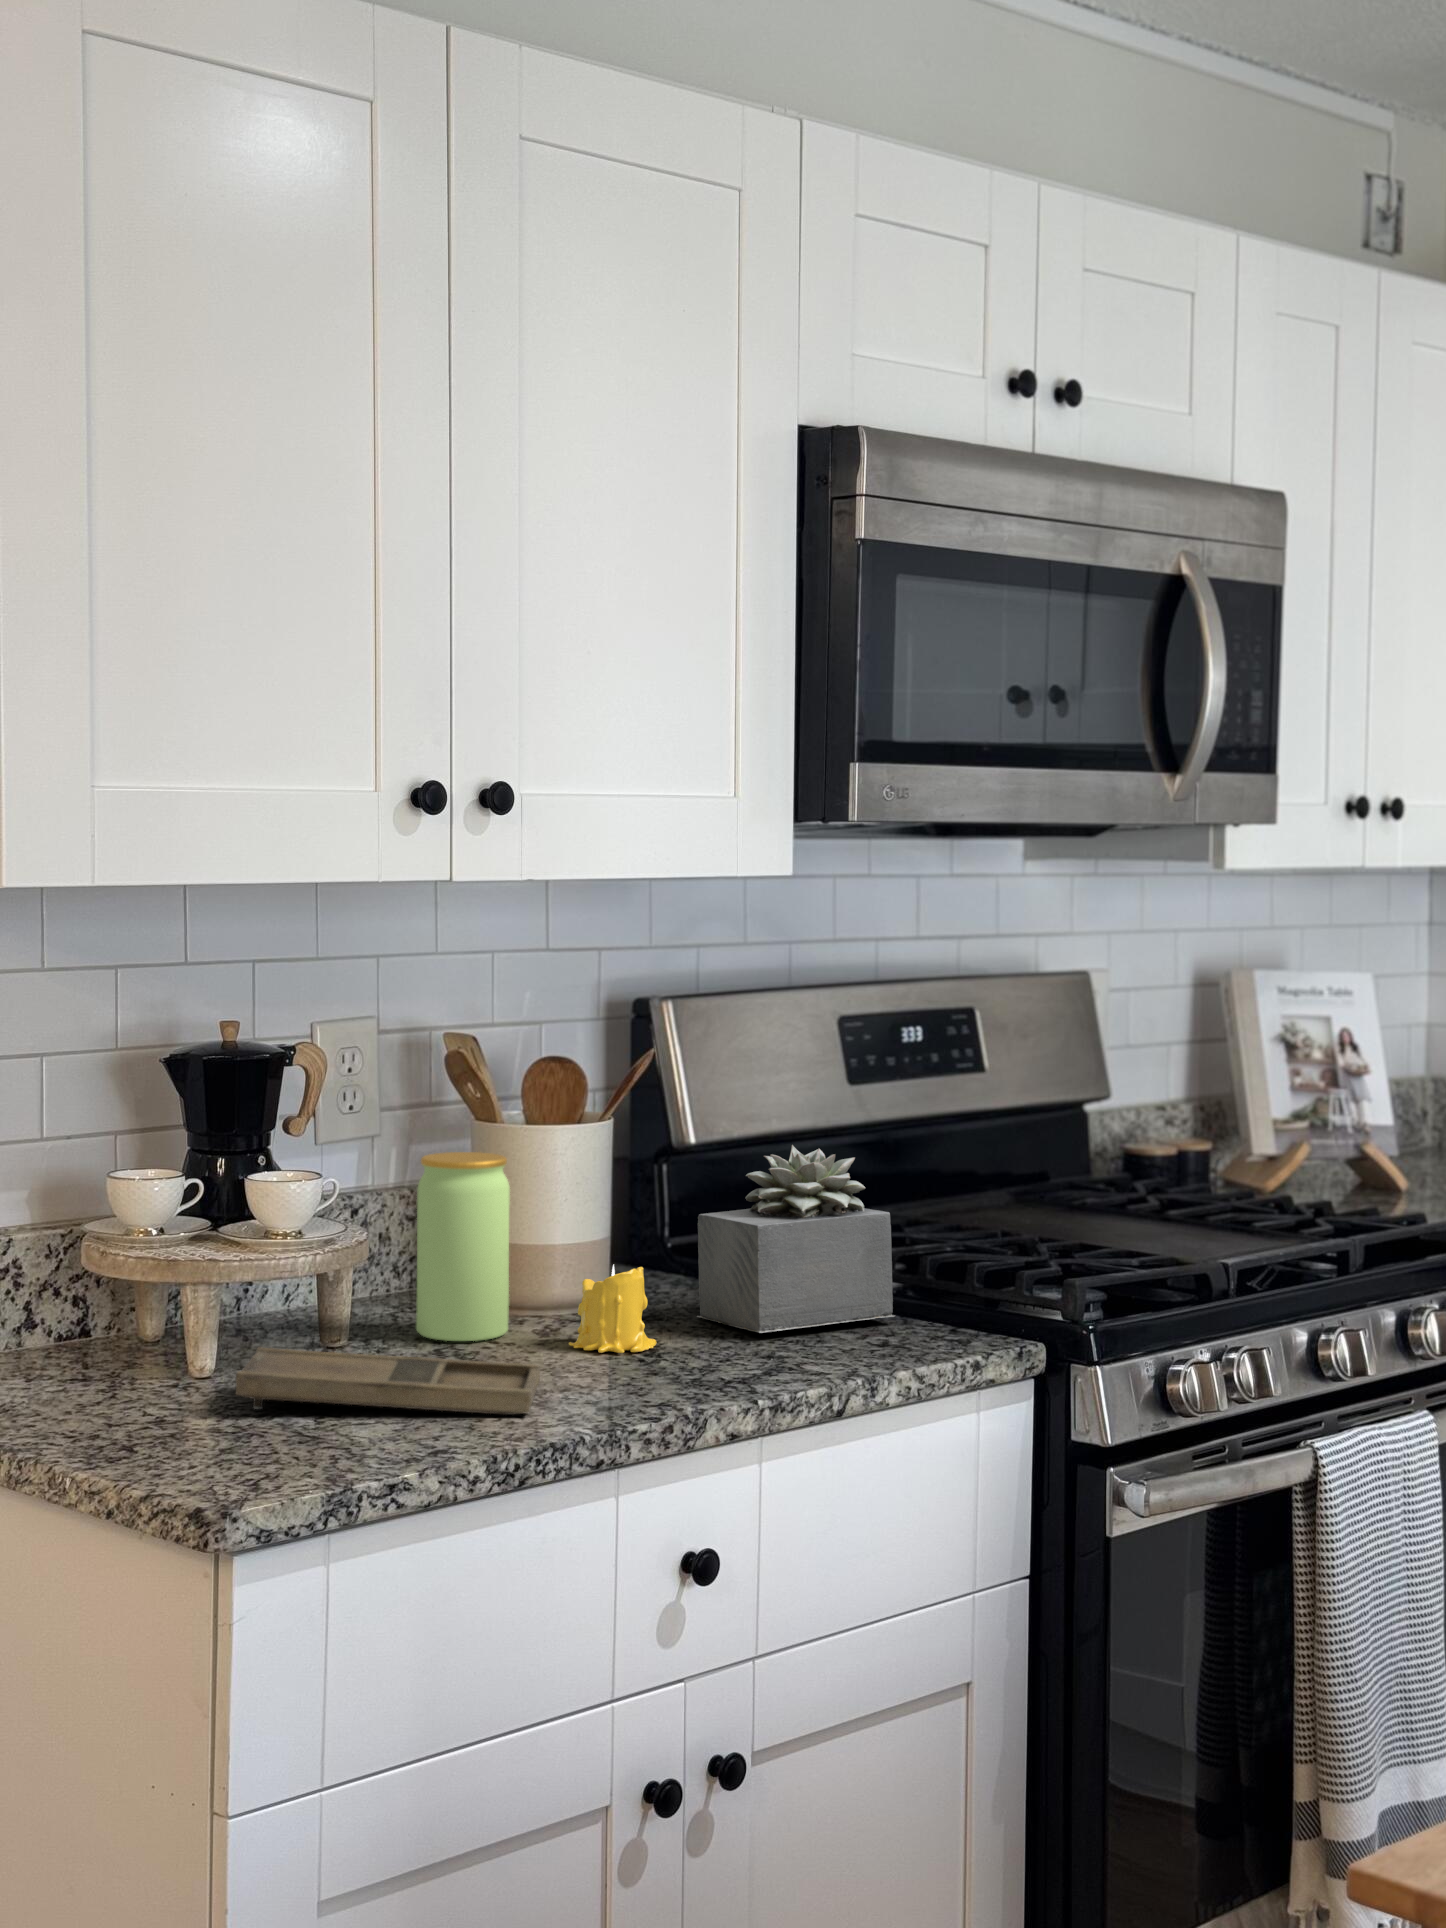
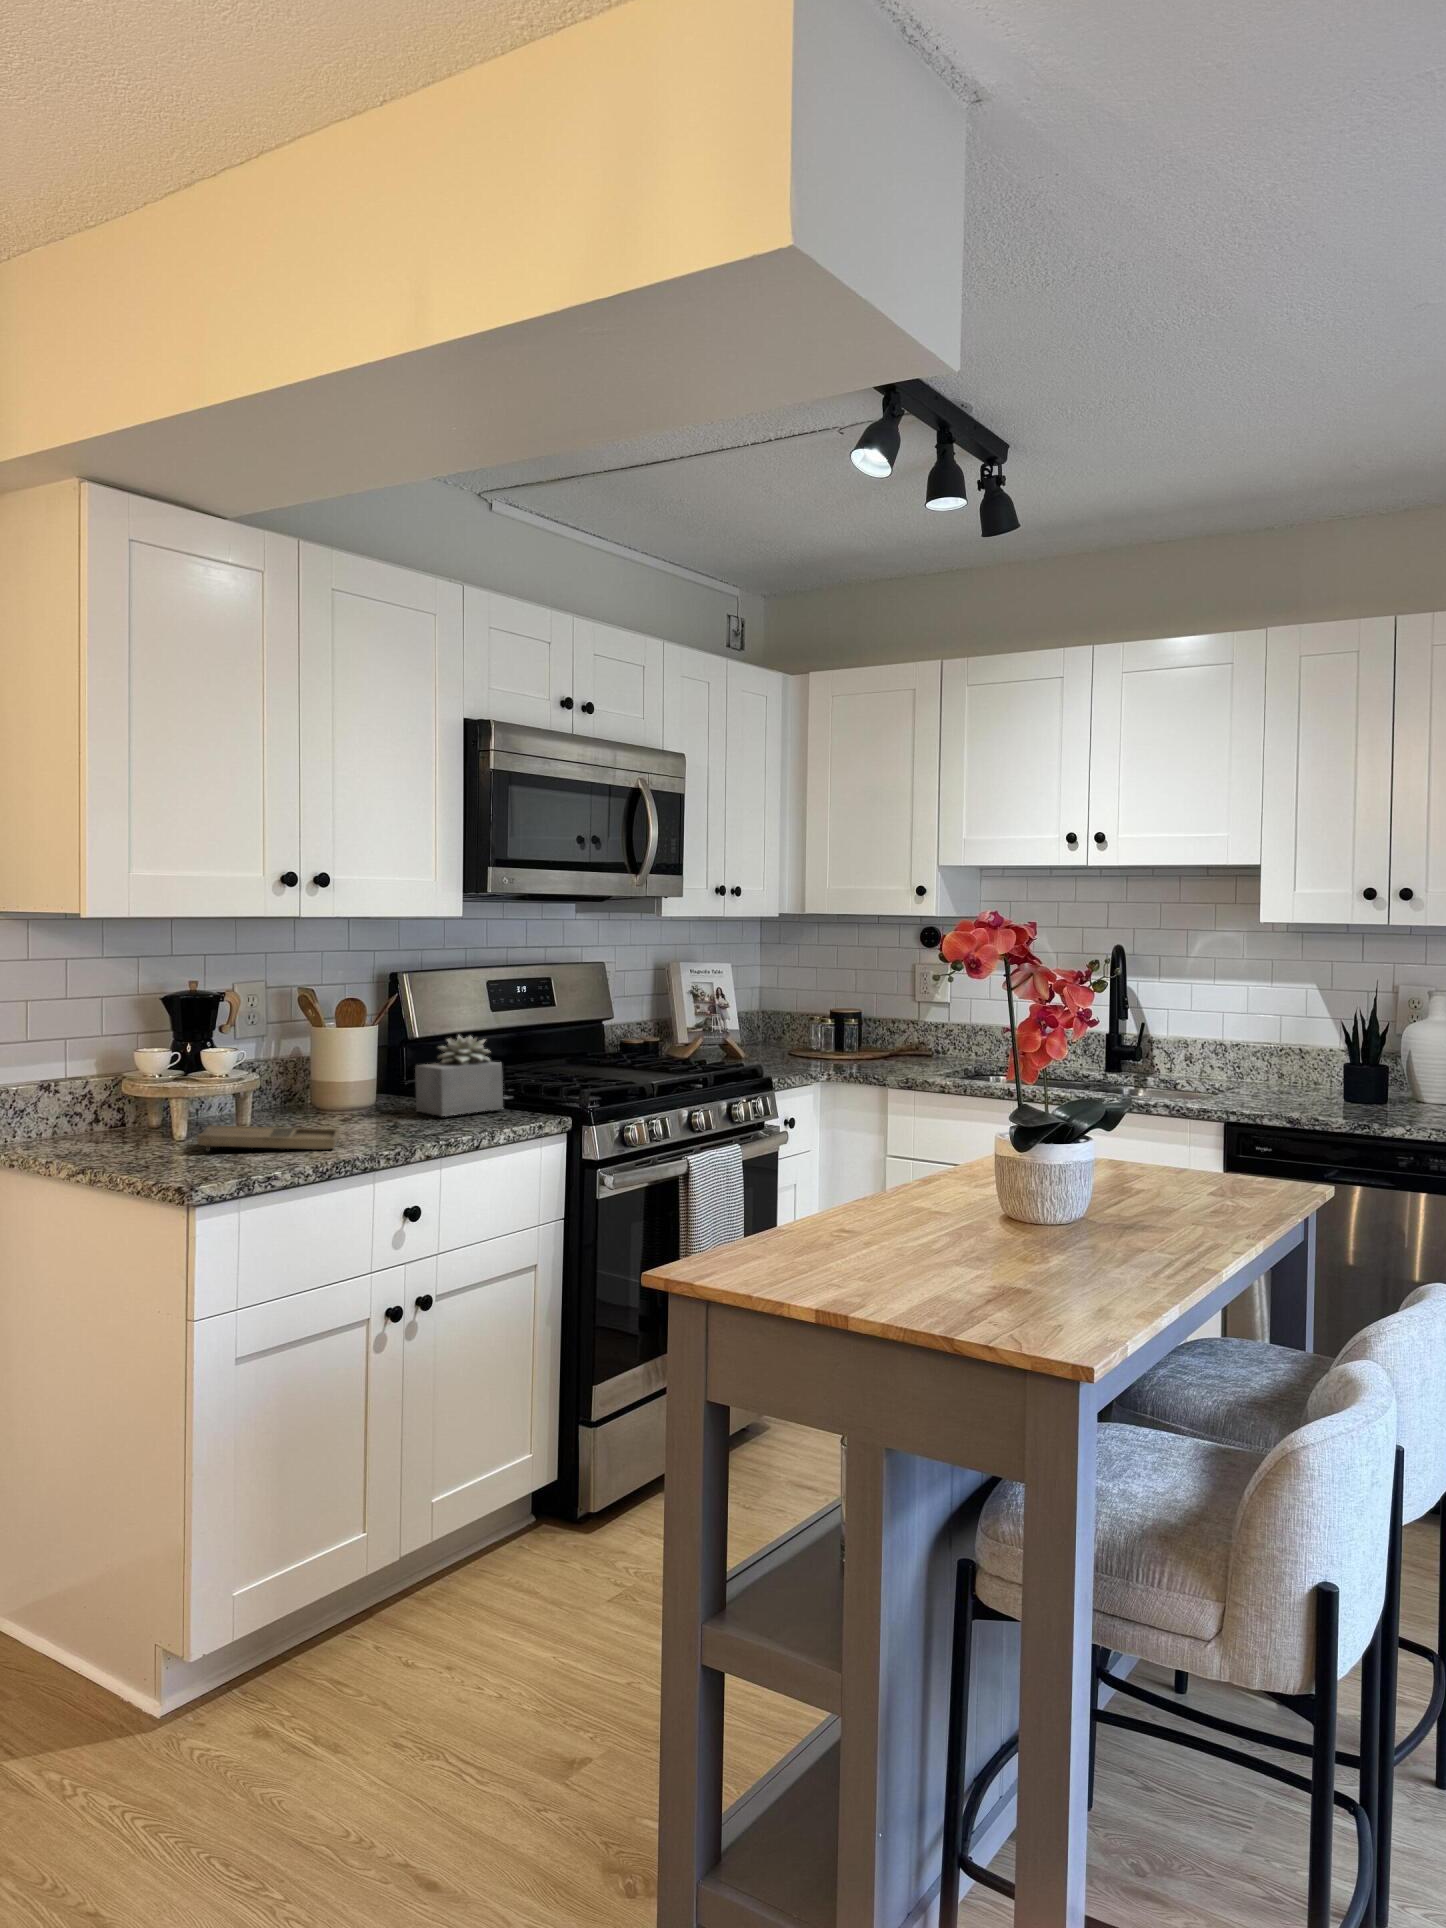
jar: present [416,1152,510,1341] -> none [284,1039,328,1123]
candle: present [569,1265,657,1353] -> none [355,1086,395,1126]

